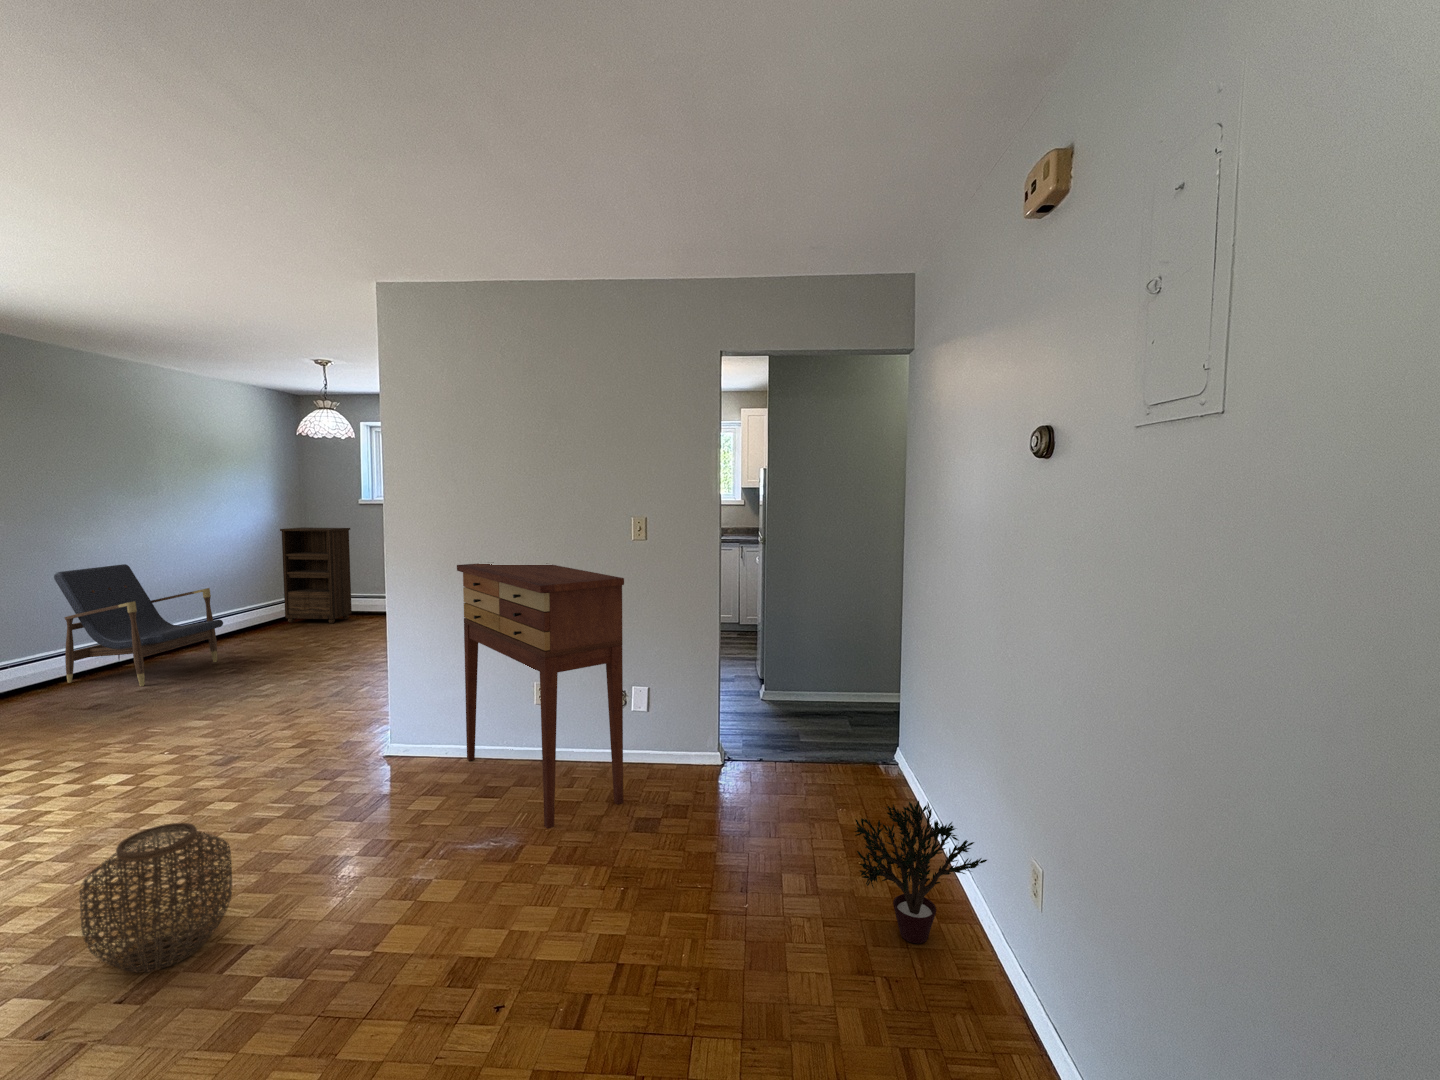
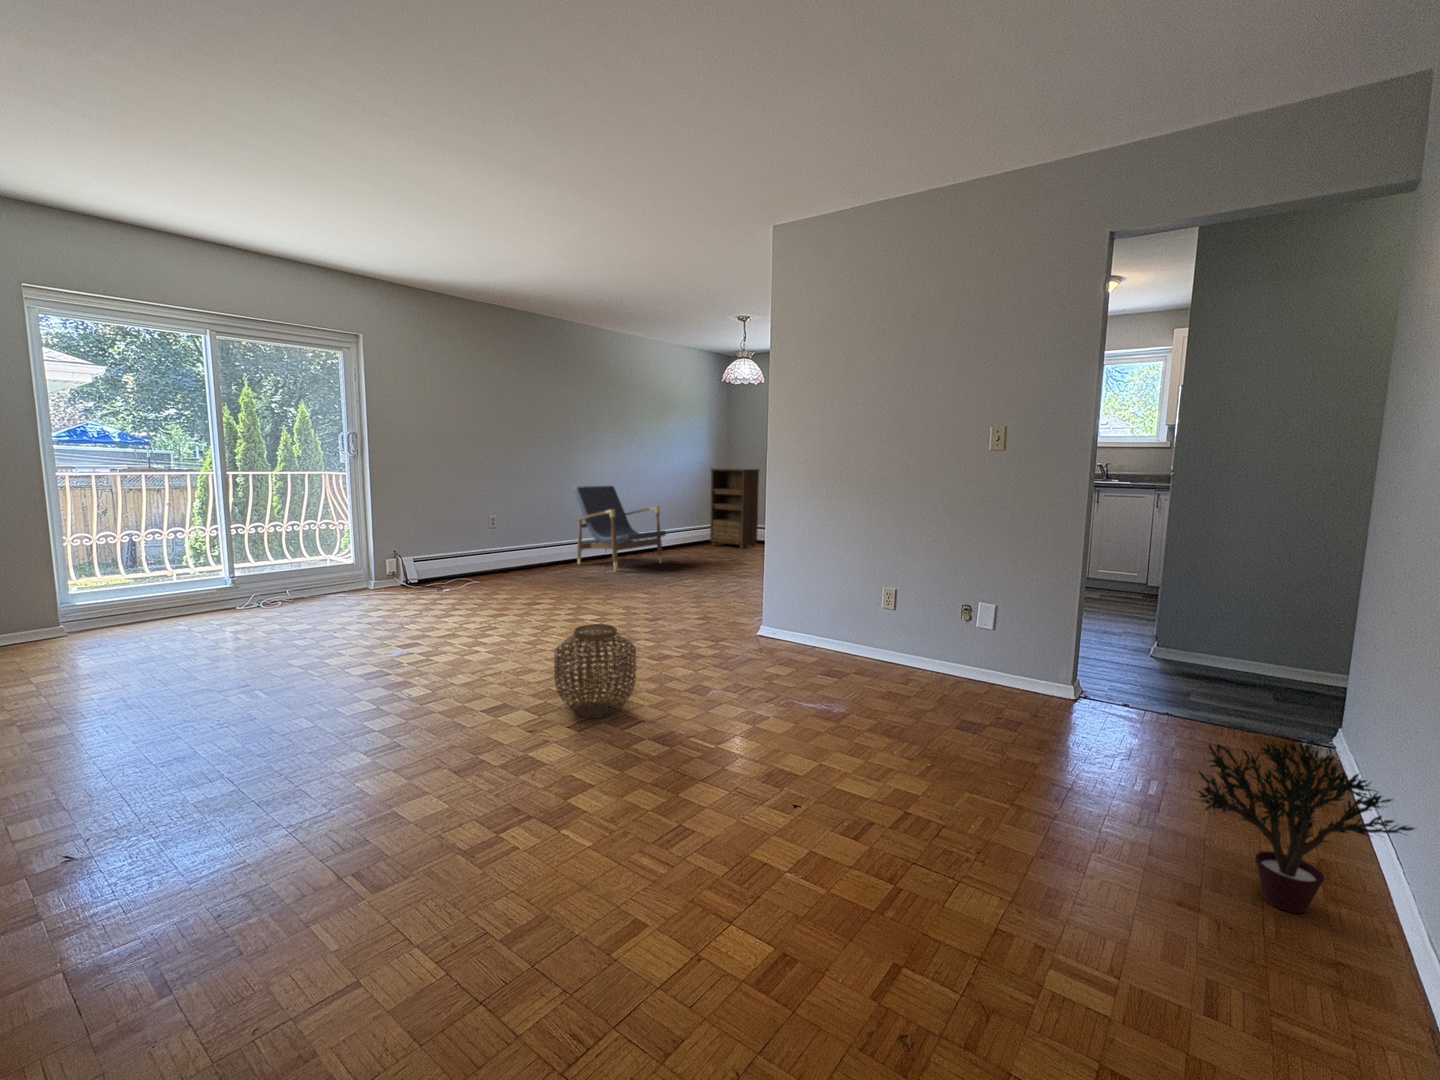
console table: present [457,564,624,828] -> none [819,473,968,708]

